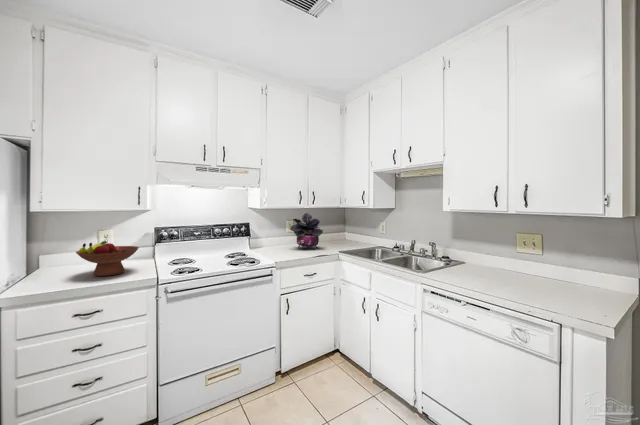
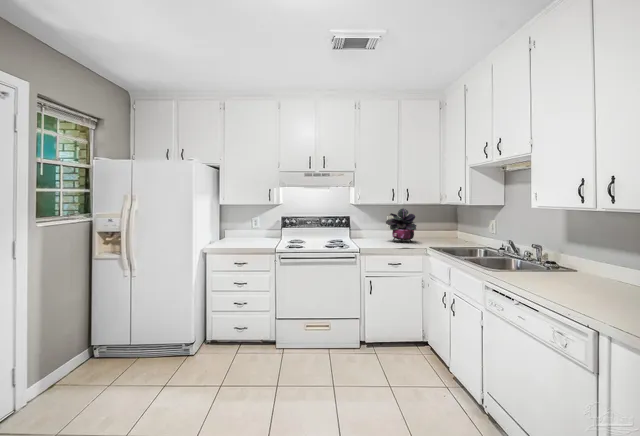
fruit bowl: present [76,241,139,276] -> none [235,224,268,246]

